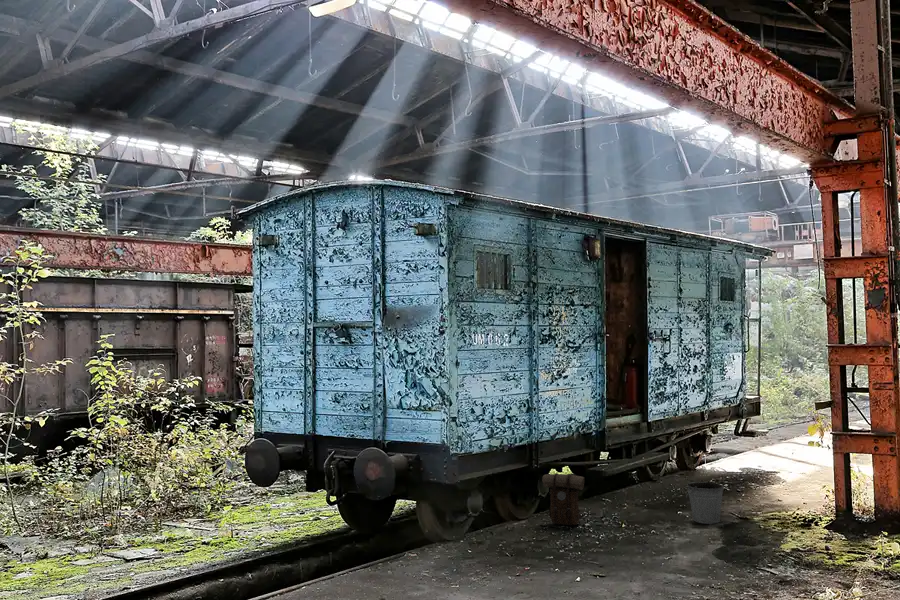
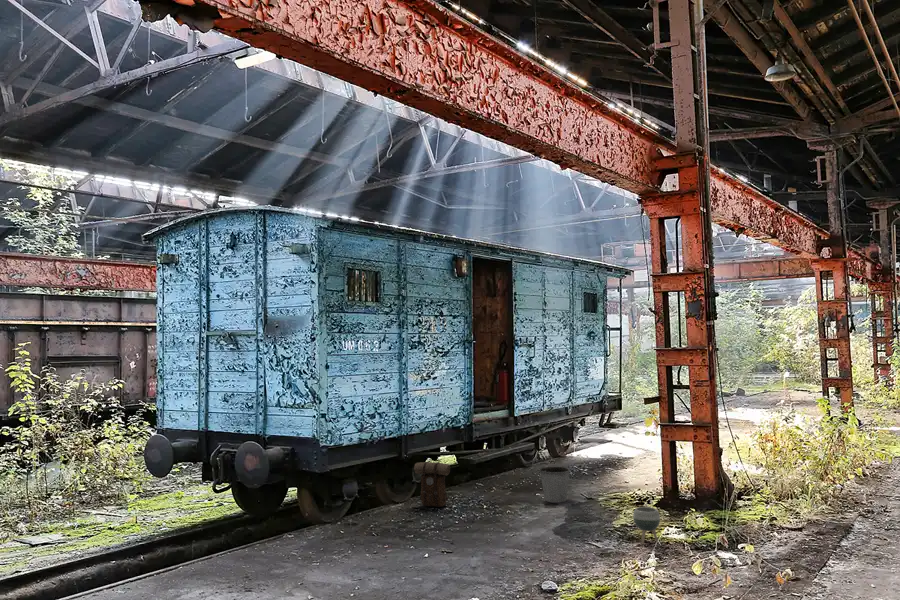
planter: none [820,531,853,574] -> present [633,507,660,544]

